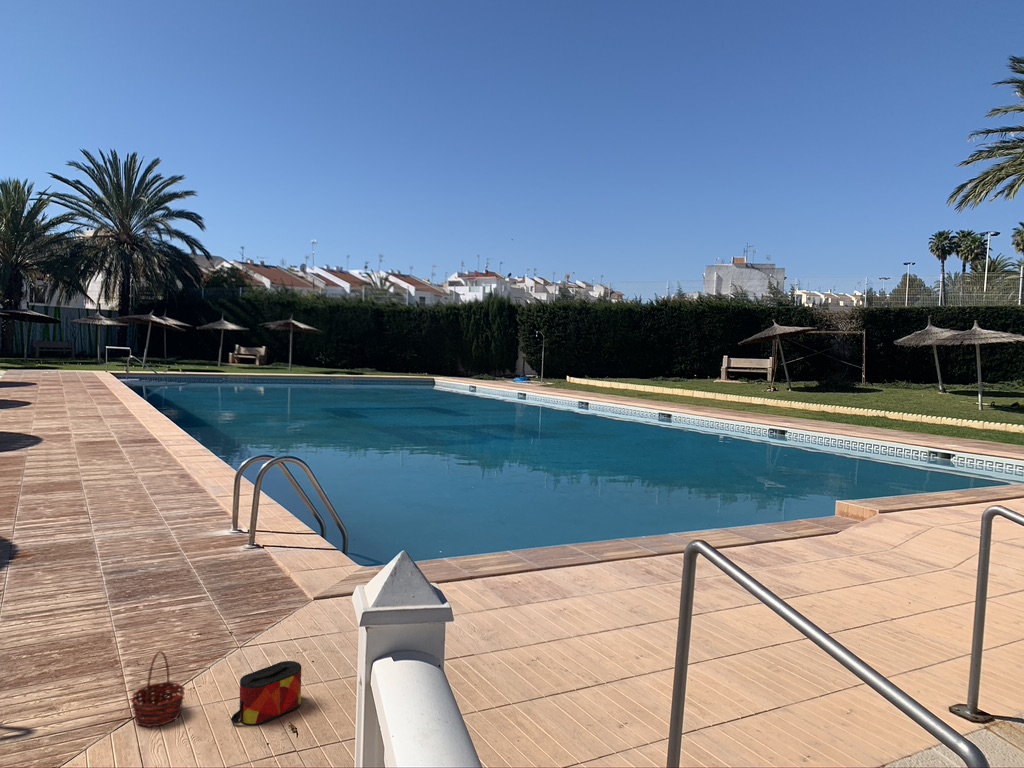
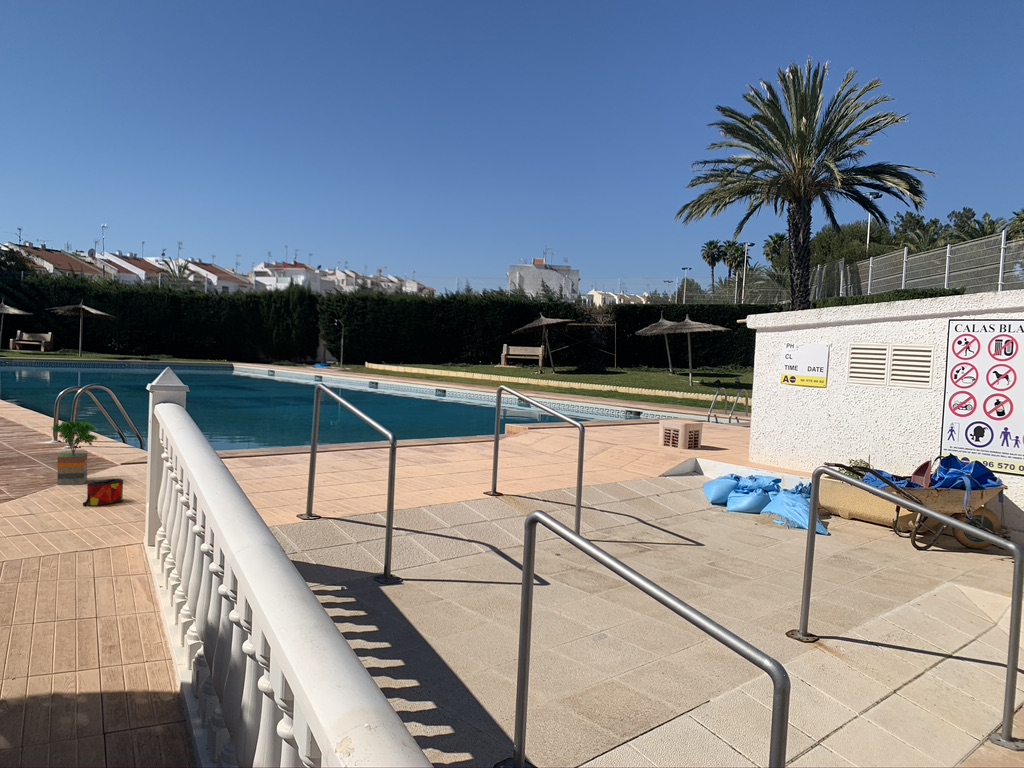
potted tree: none [200,529,272,639] -> present [52,421,97,485]
basket: present [131,651,185,727] -> none [22,469,54,508]

